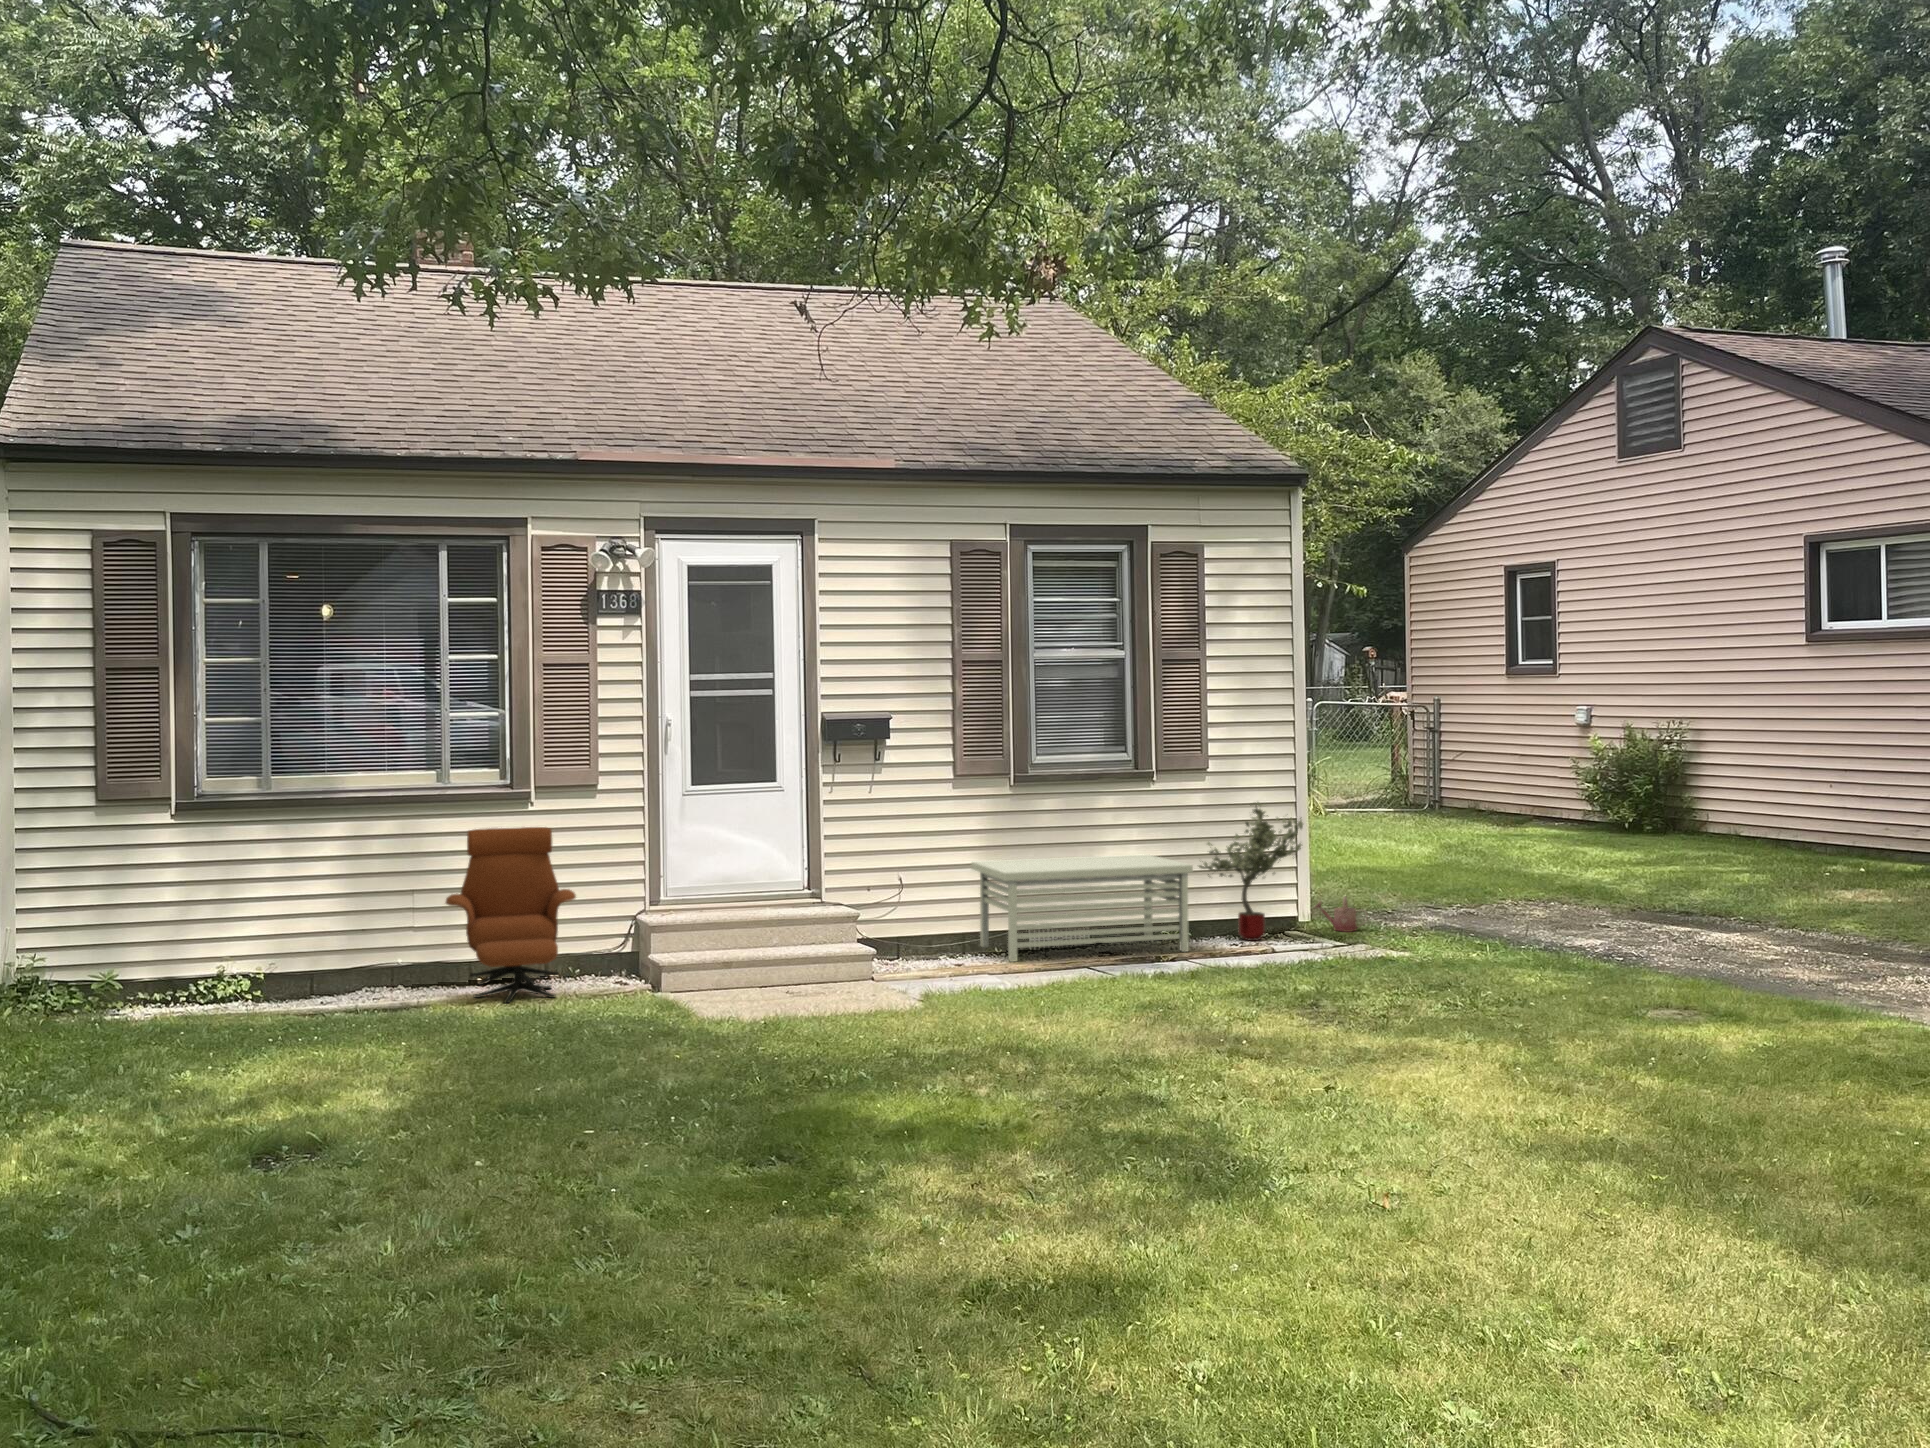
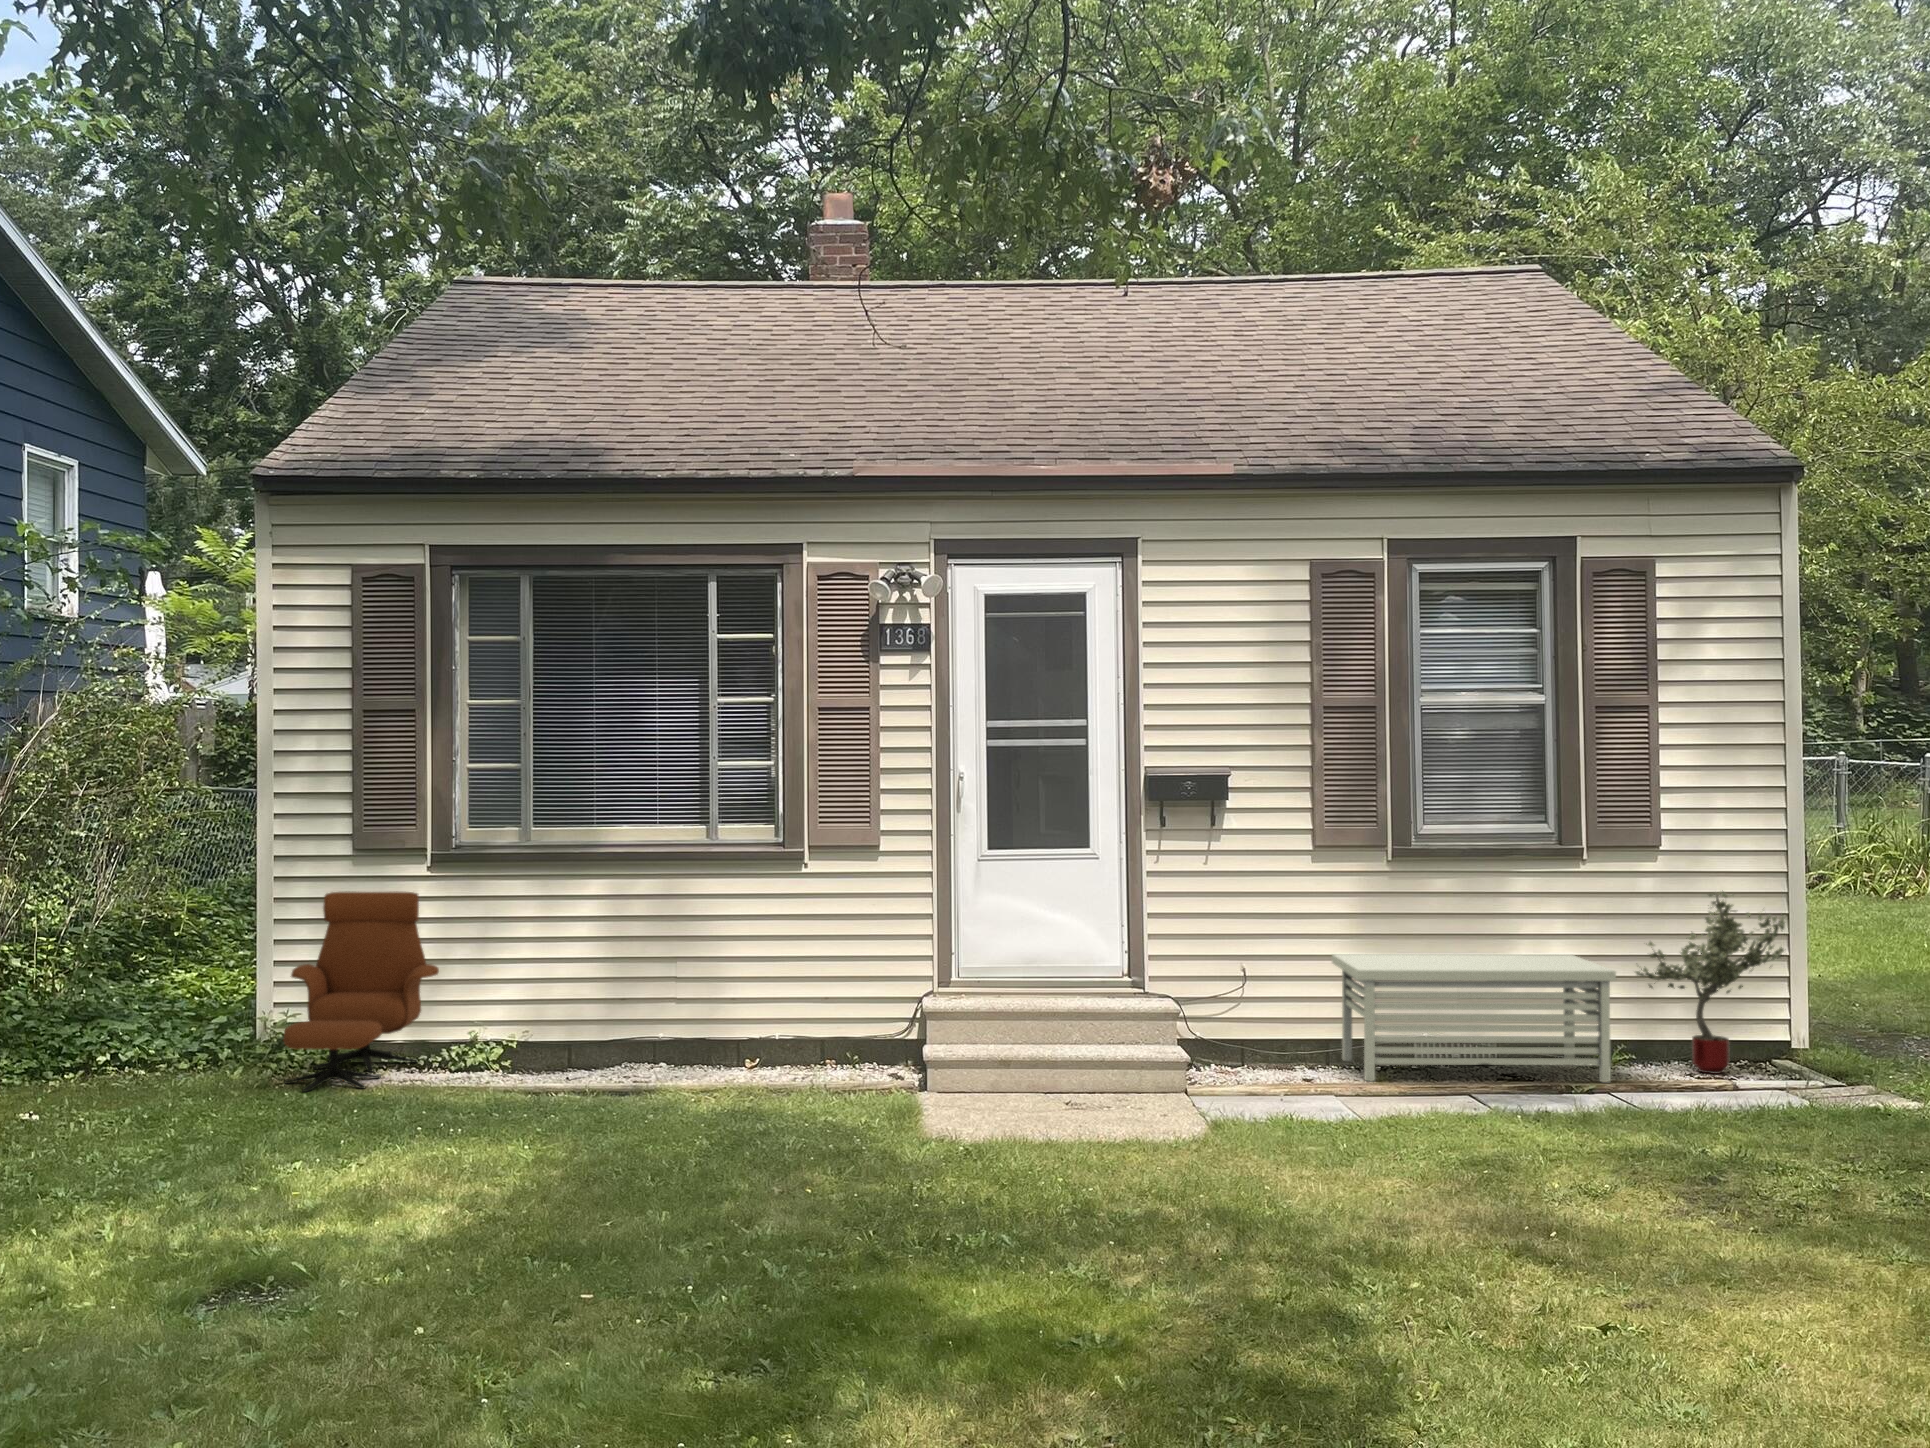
lounge chair: present [446,827,576,1003] -> present [283,891,439,1092]
watering can: present [1315,896,1359,932] -> none [1810,1021,1887,1069]

